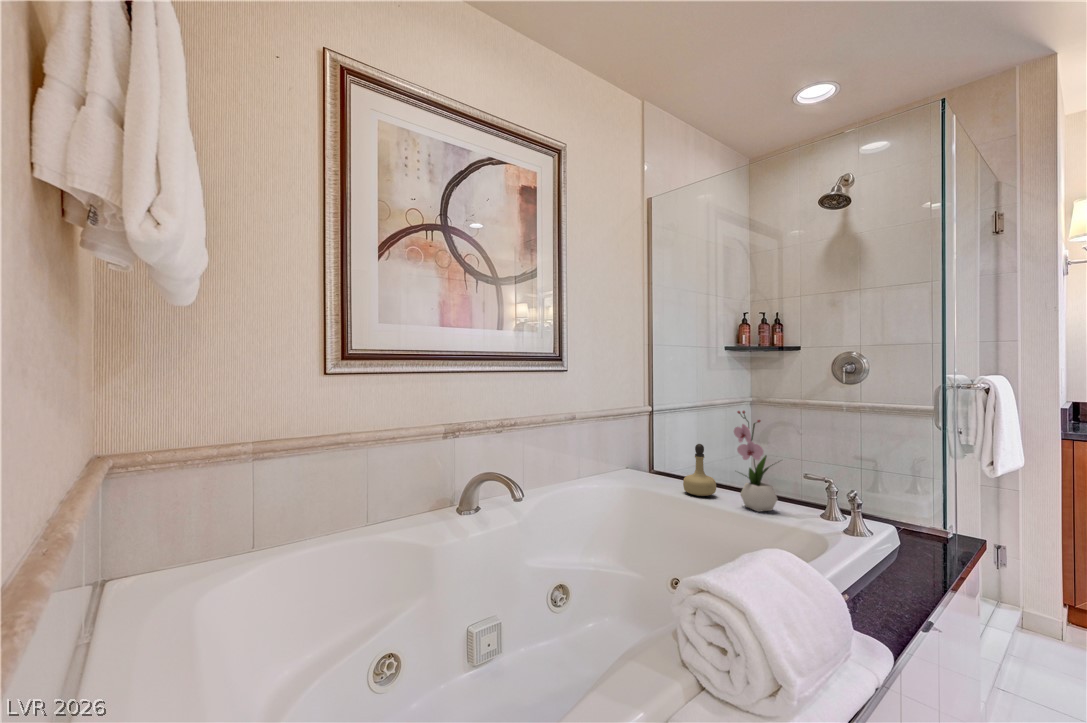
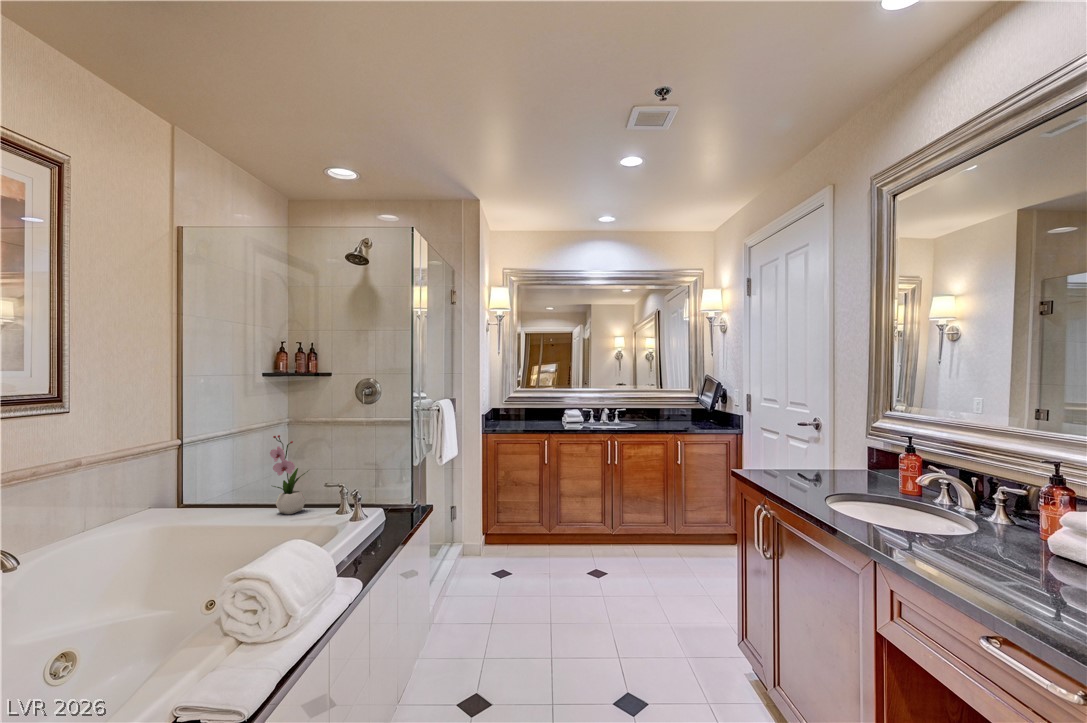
perfume bottle: present [683,444,716,496] -> none [220,468,254,514]

